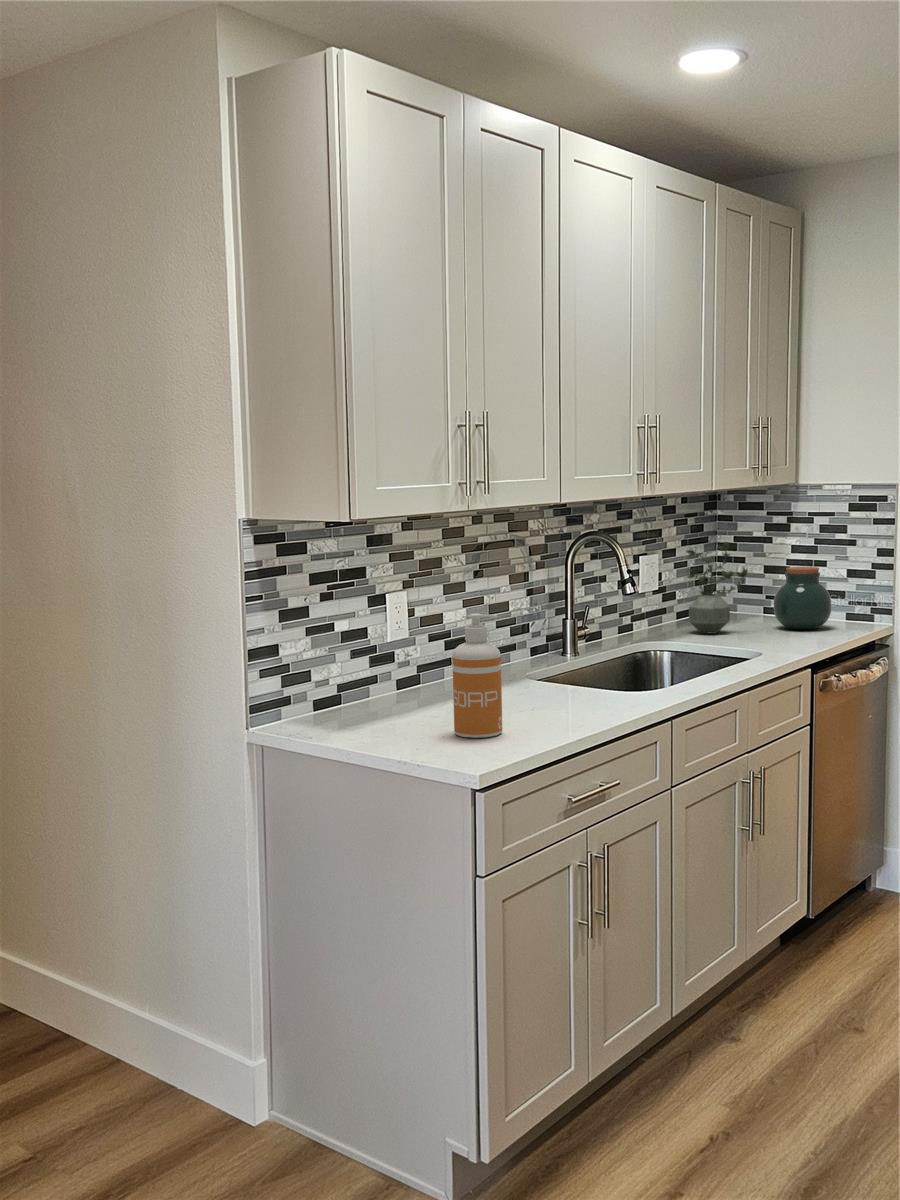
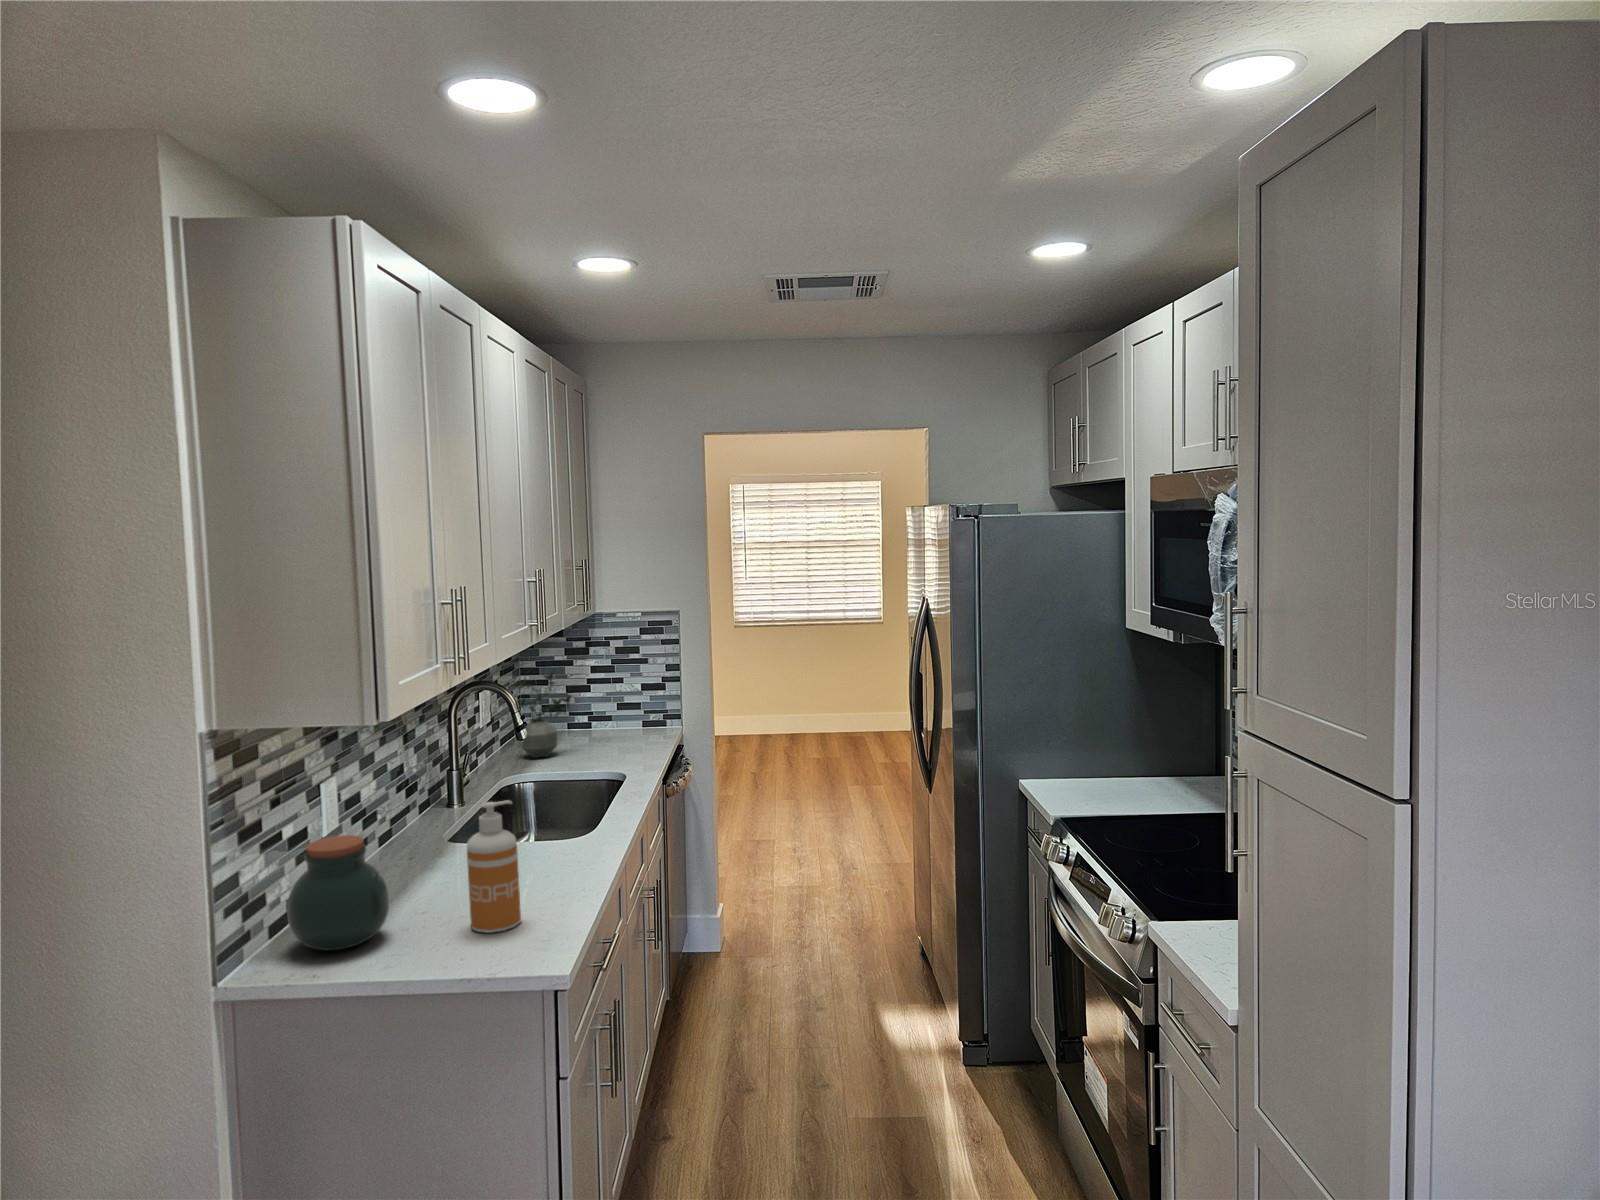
jar: present [774,567,831,629] -> present [287,835,389,950]

